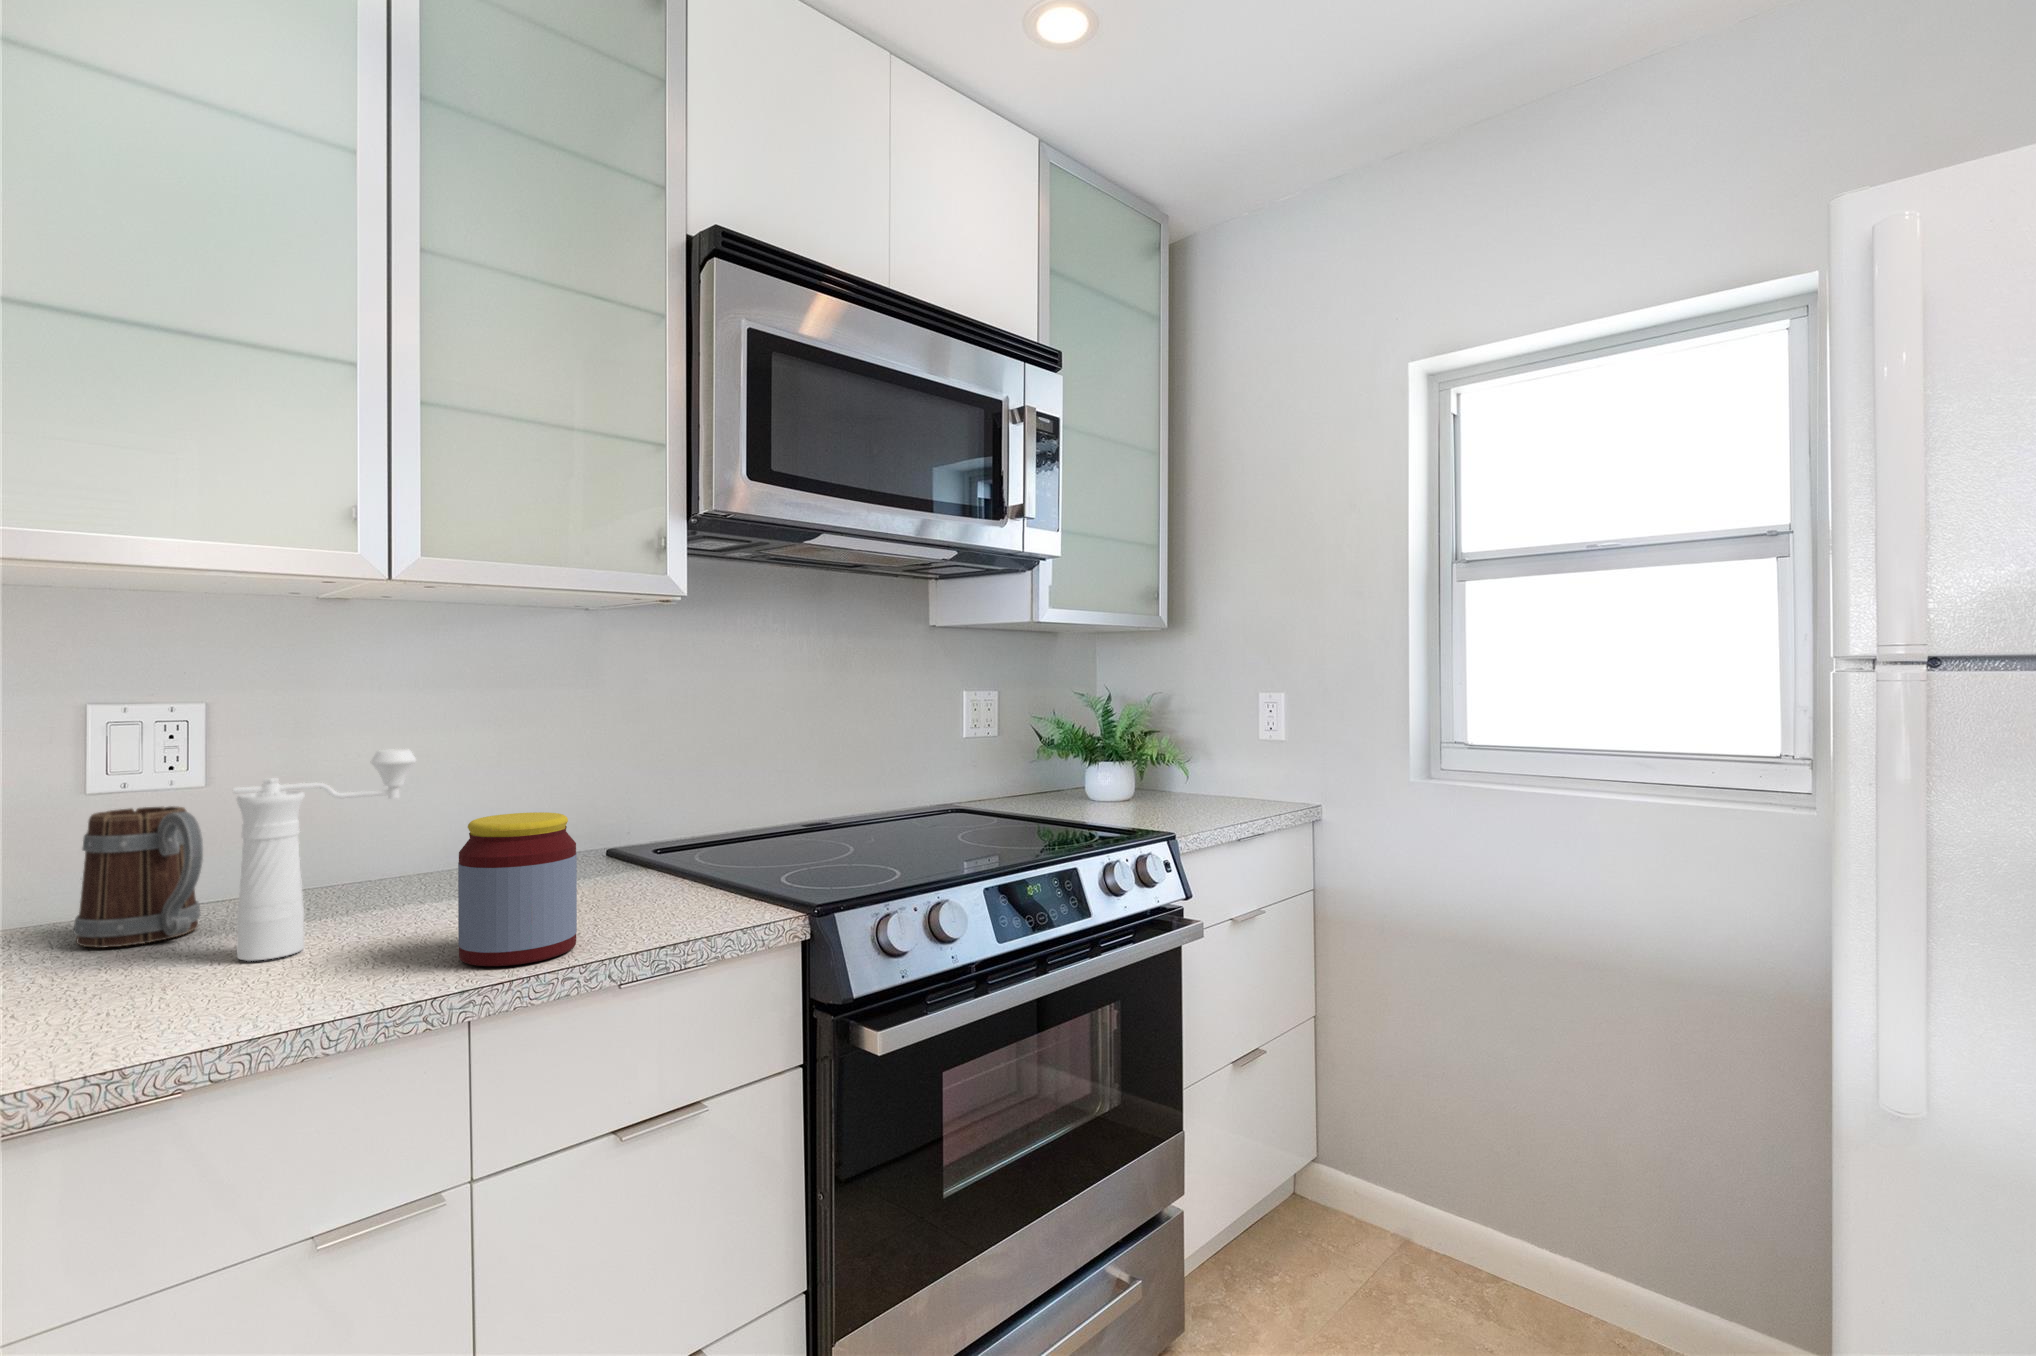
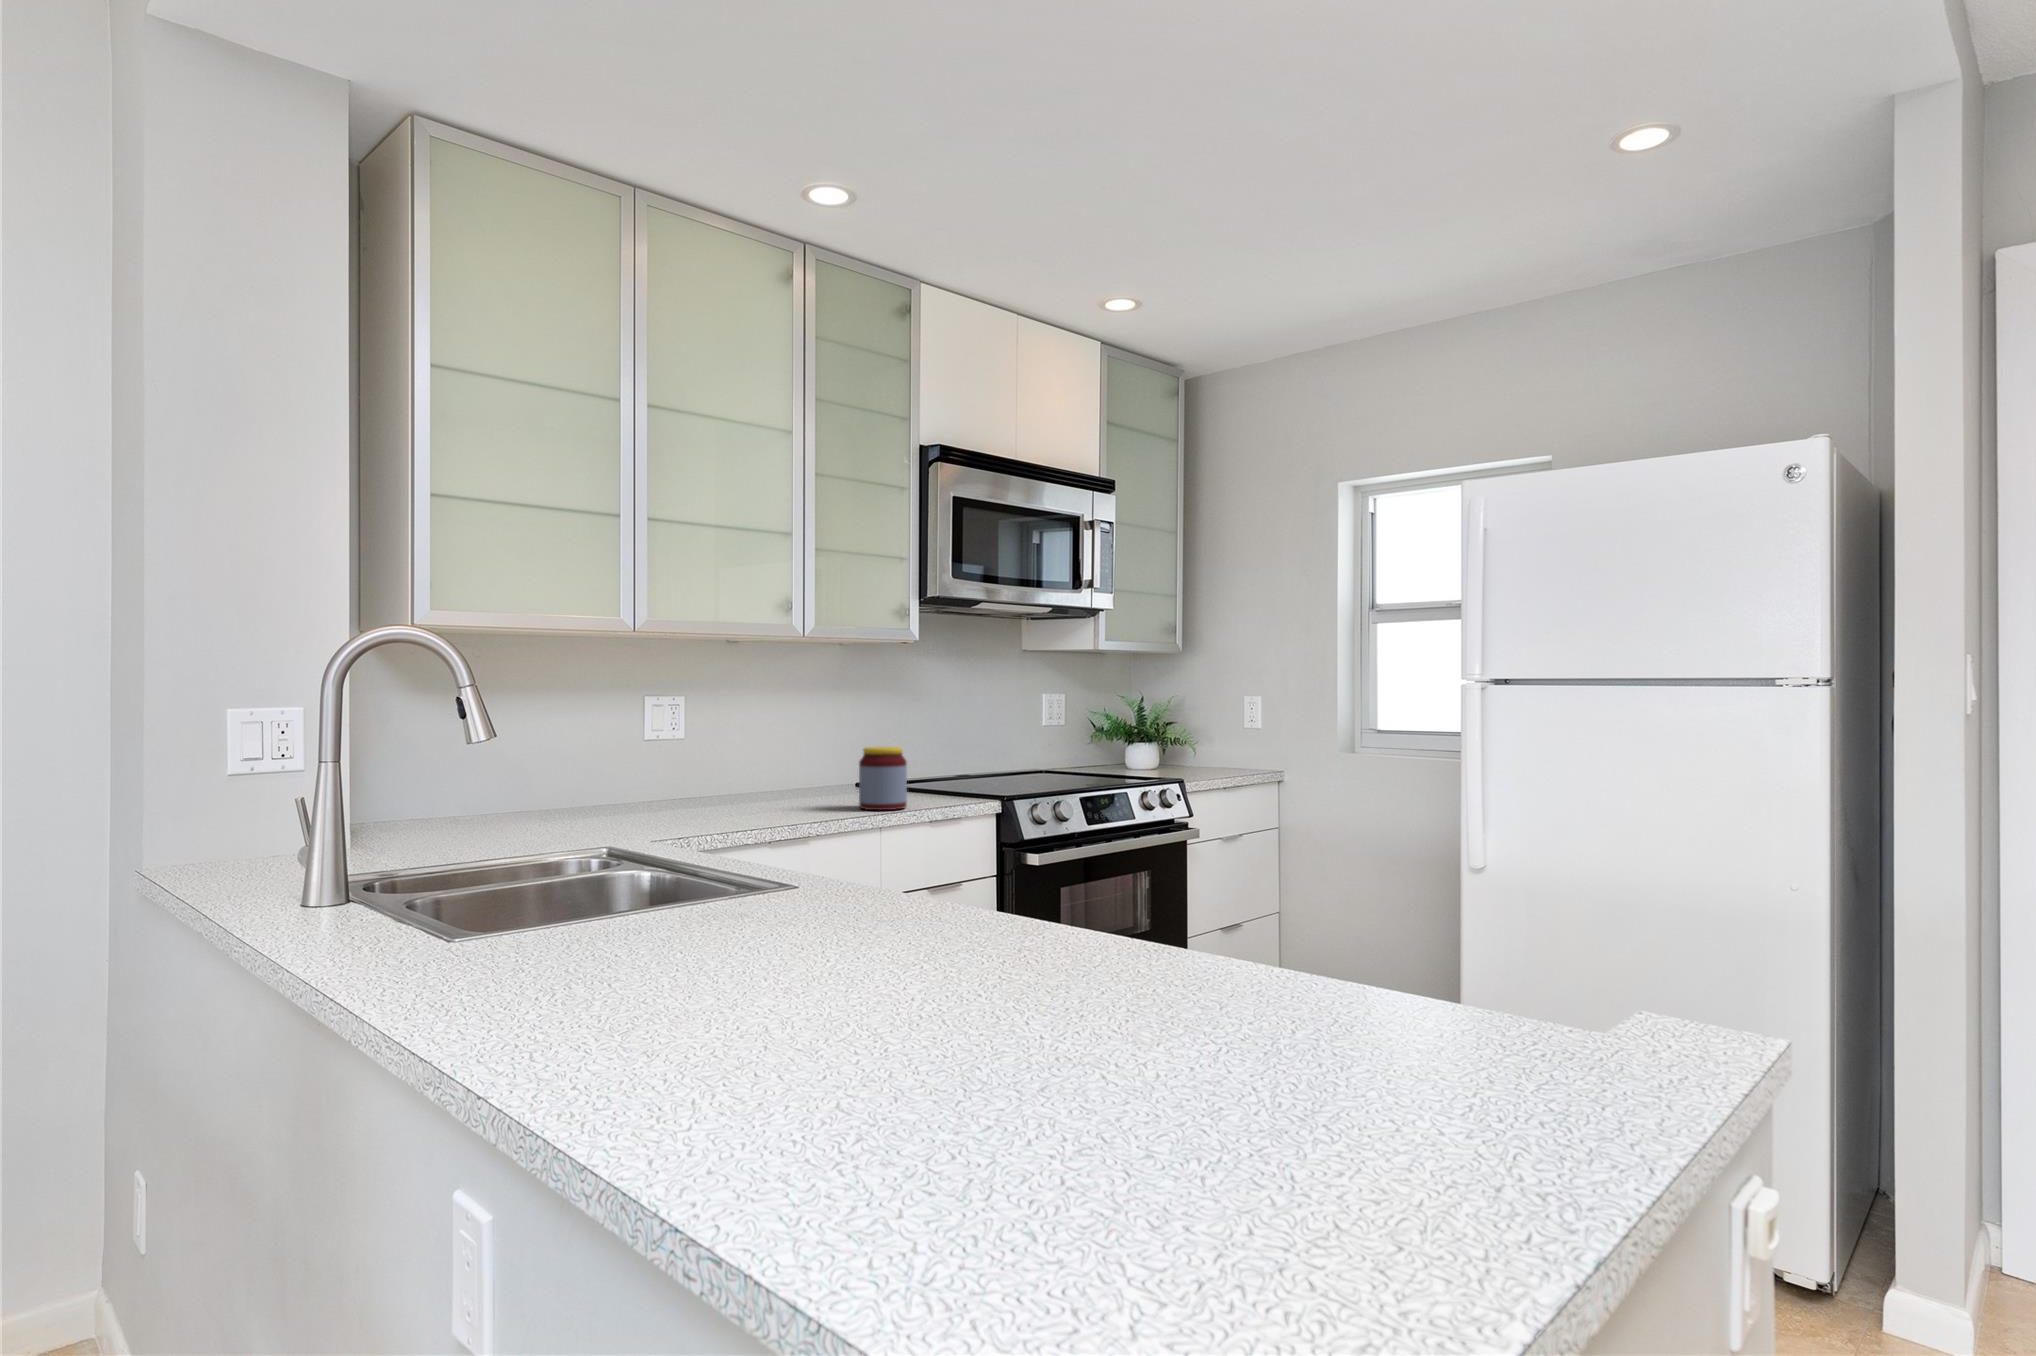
pepper mill: present [233,749,416,961] -> none [760,718,822,809]
mug: present [73,806,203,948] -> none [672,745,732,807]

